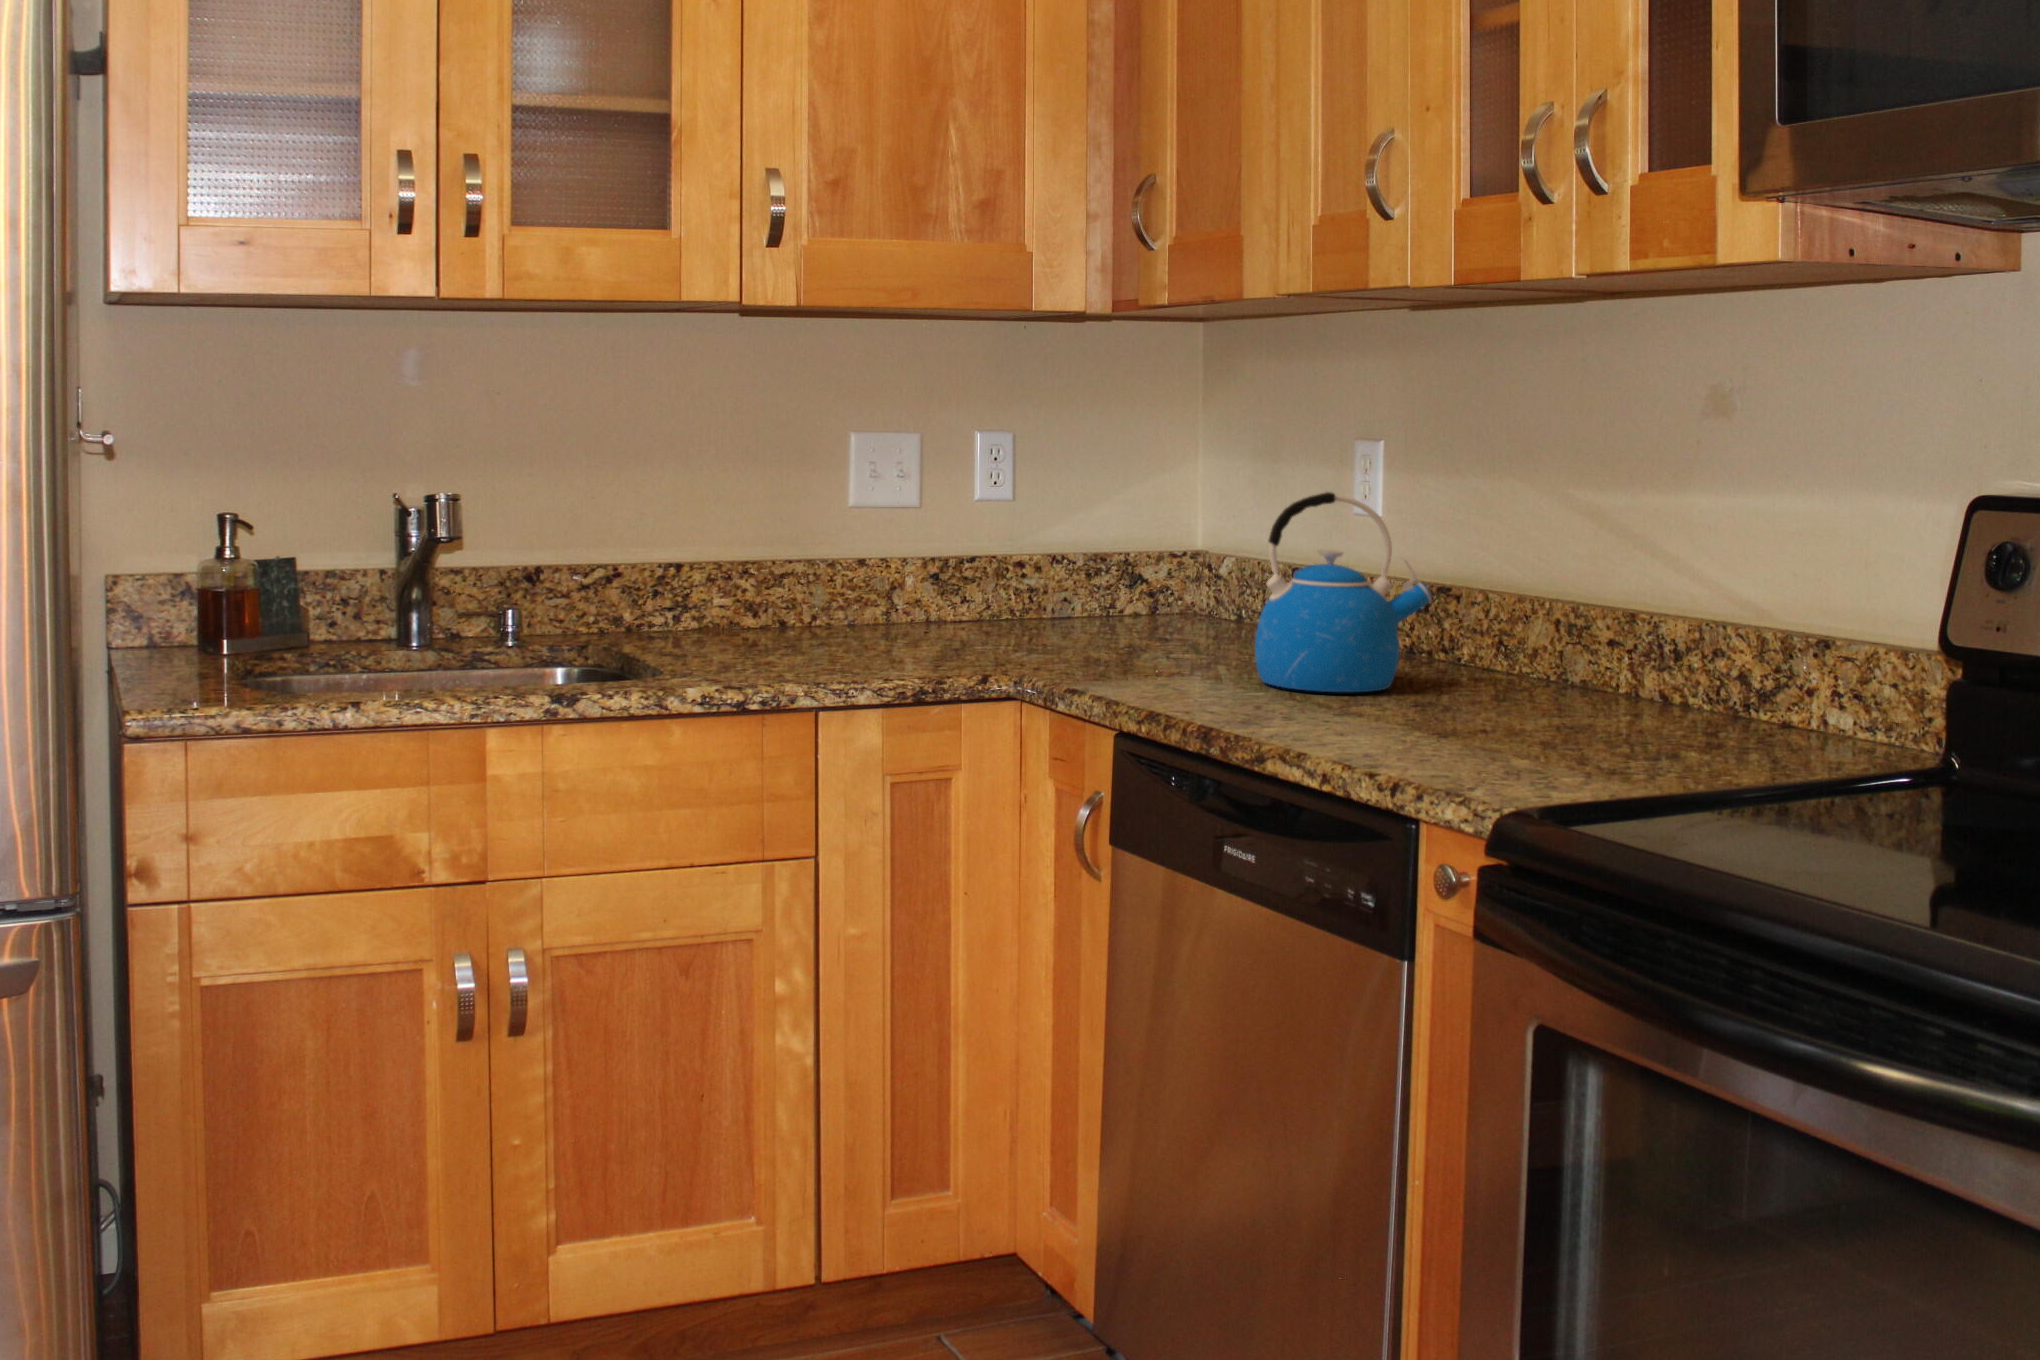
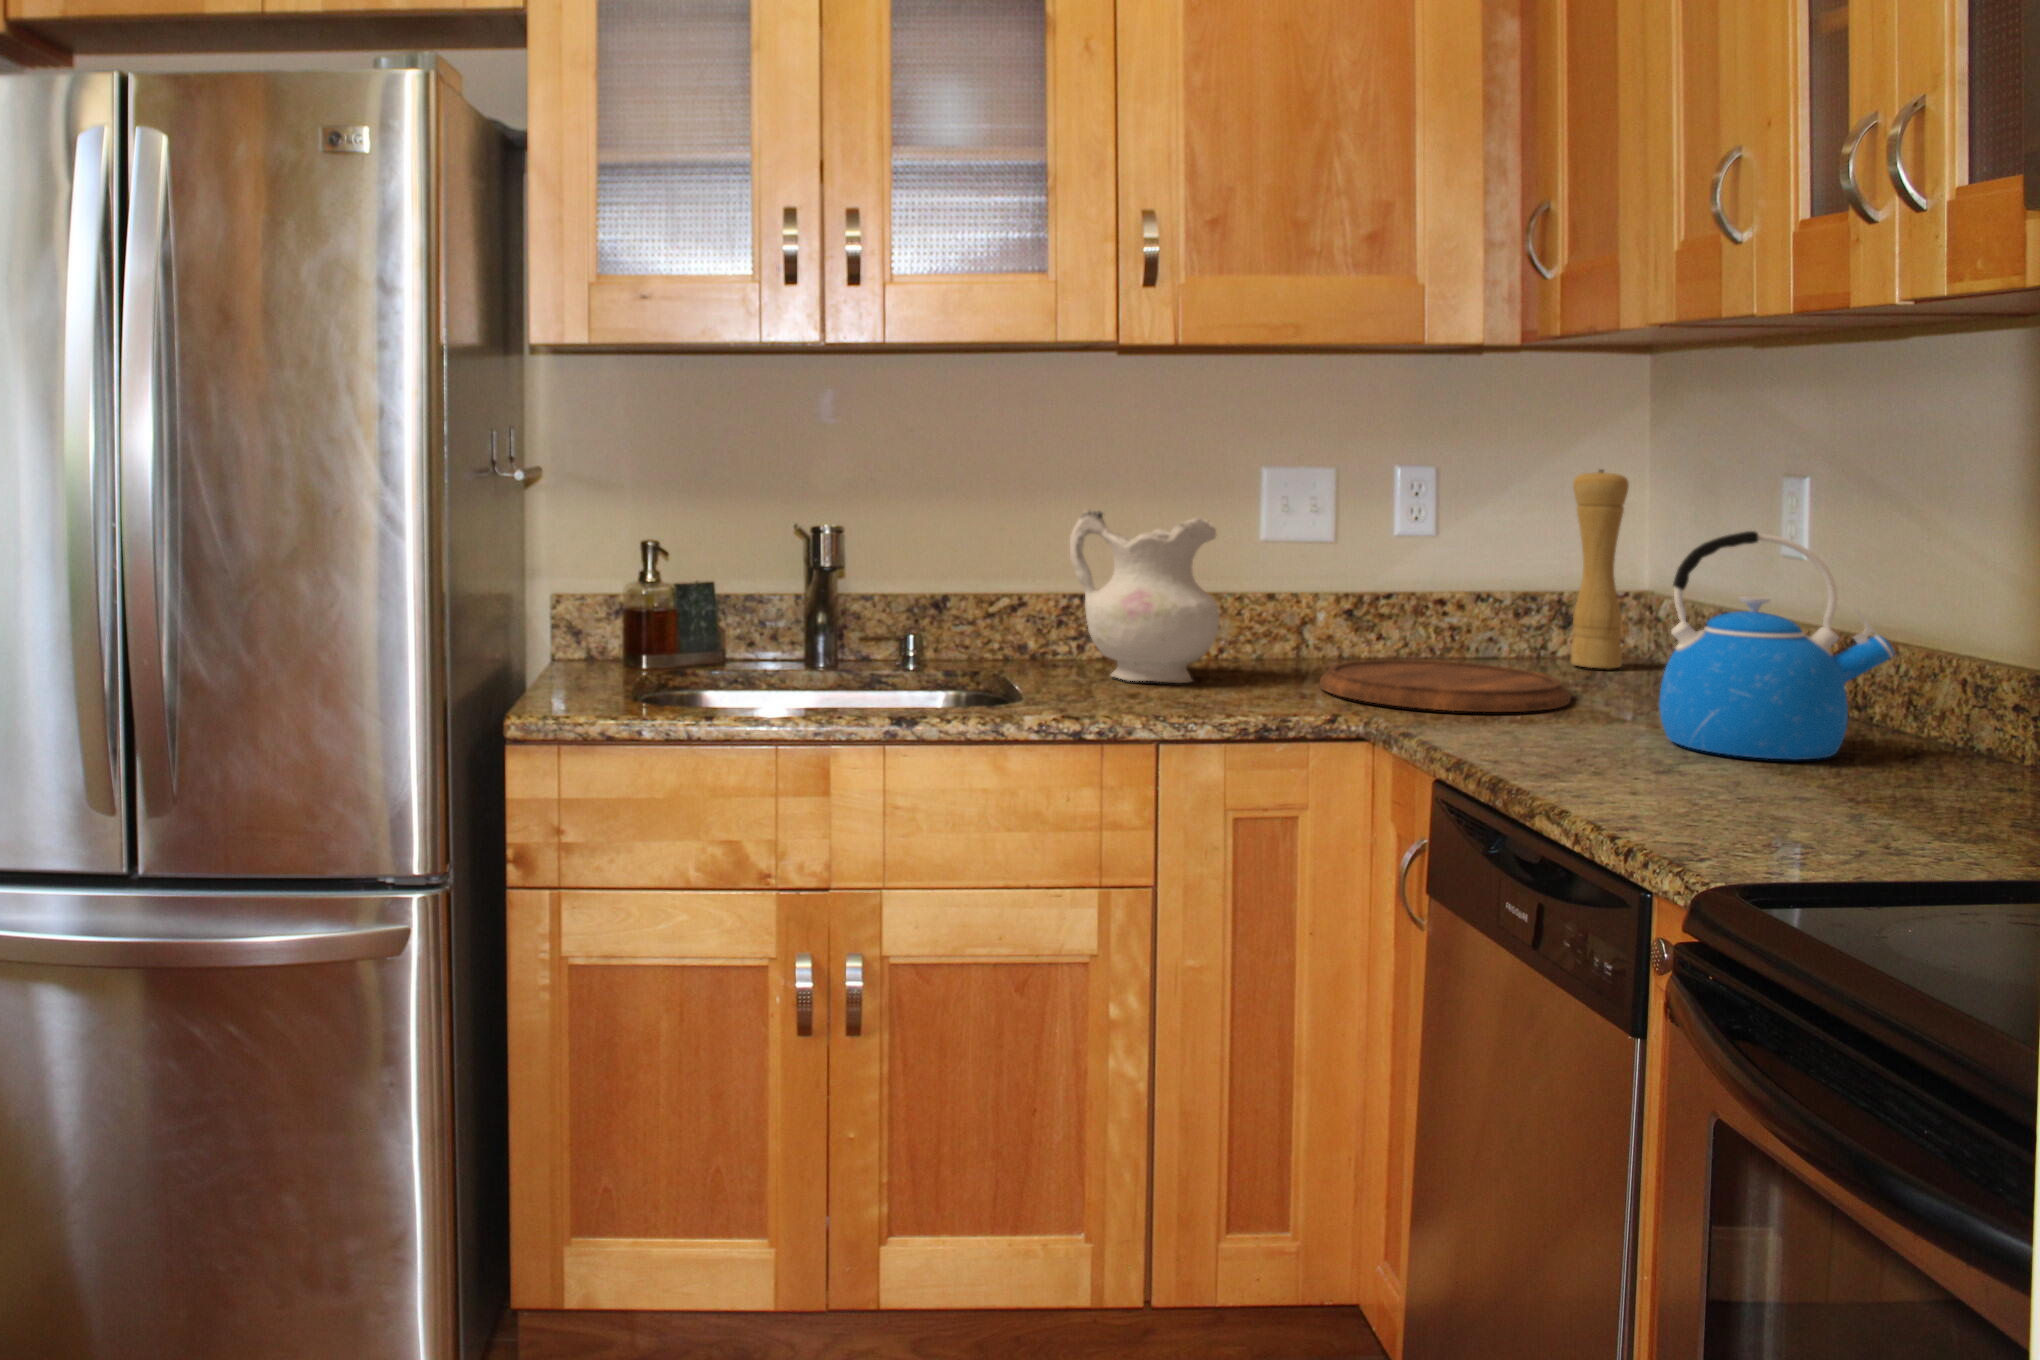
pepper mill: none [1143,428,1197,625] -> present [1570,469,1629,669]
ceramic pitcher: none [680,468,837,653] -> present [1070,510,1220,683]
cutting board: none [936,622,1165,666] -> present [1320,660,1570,712]

